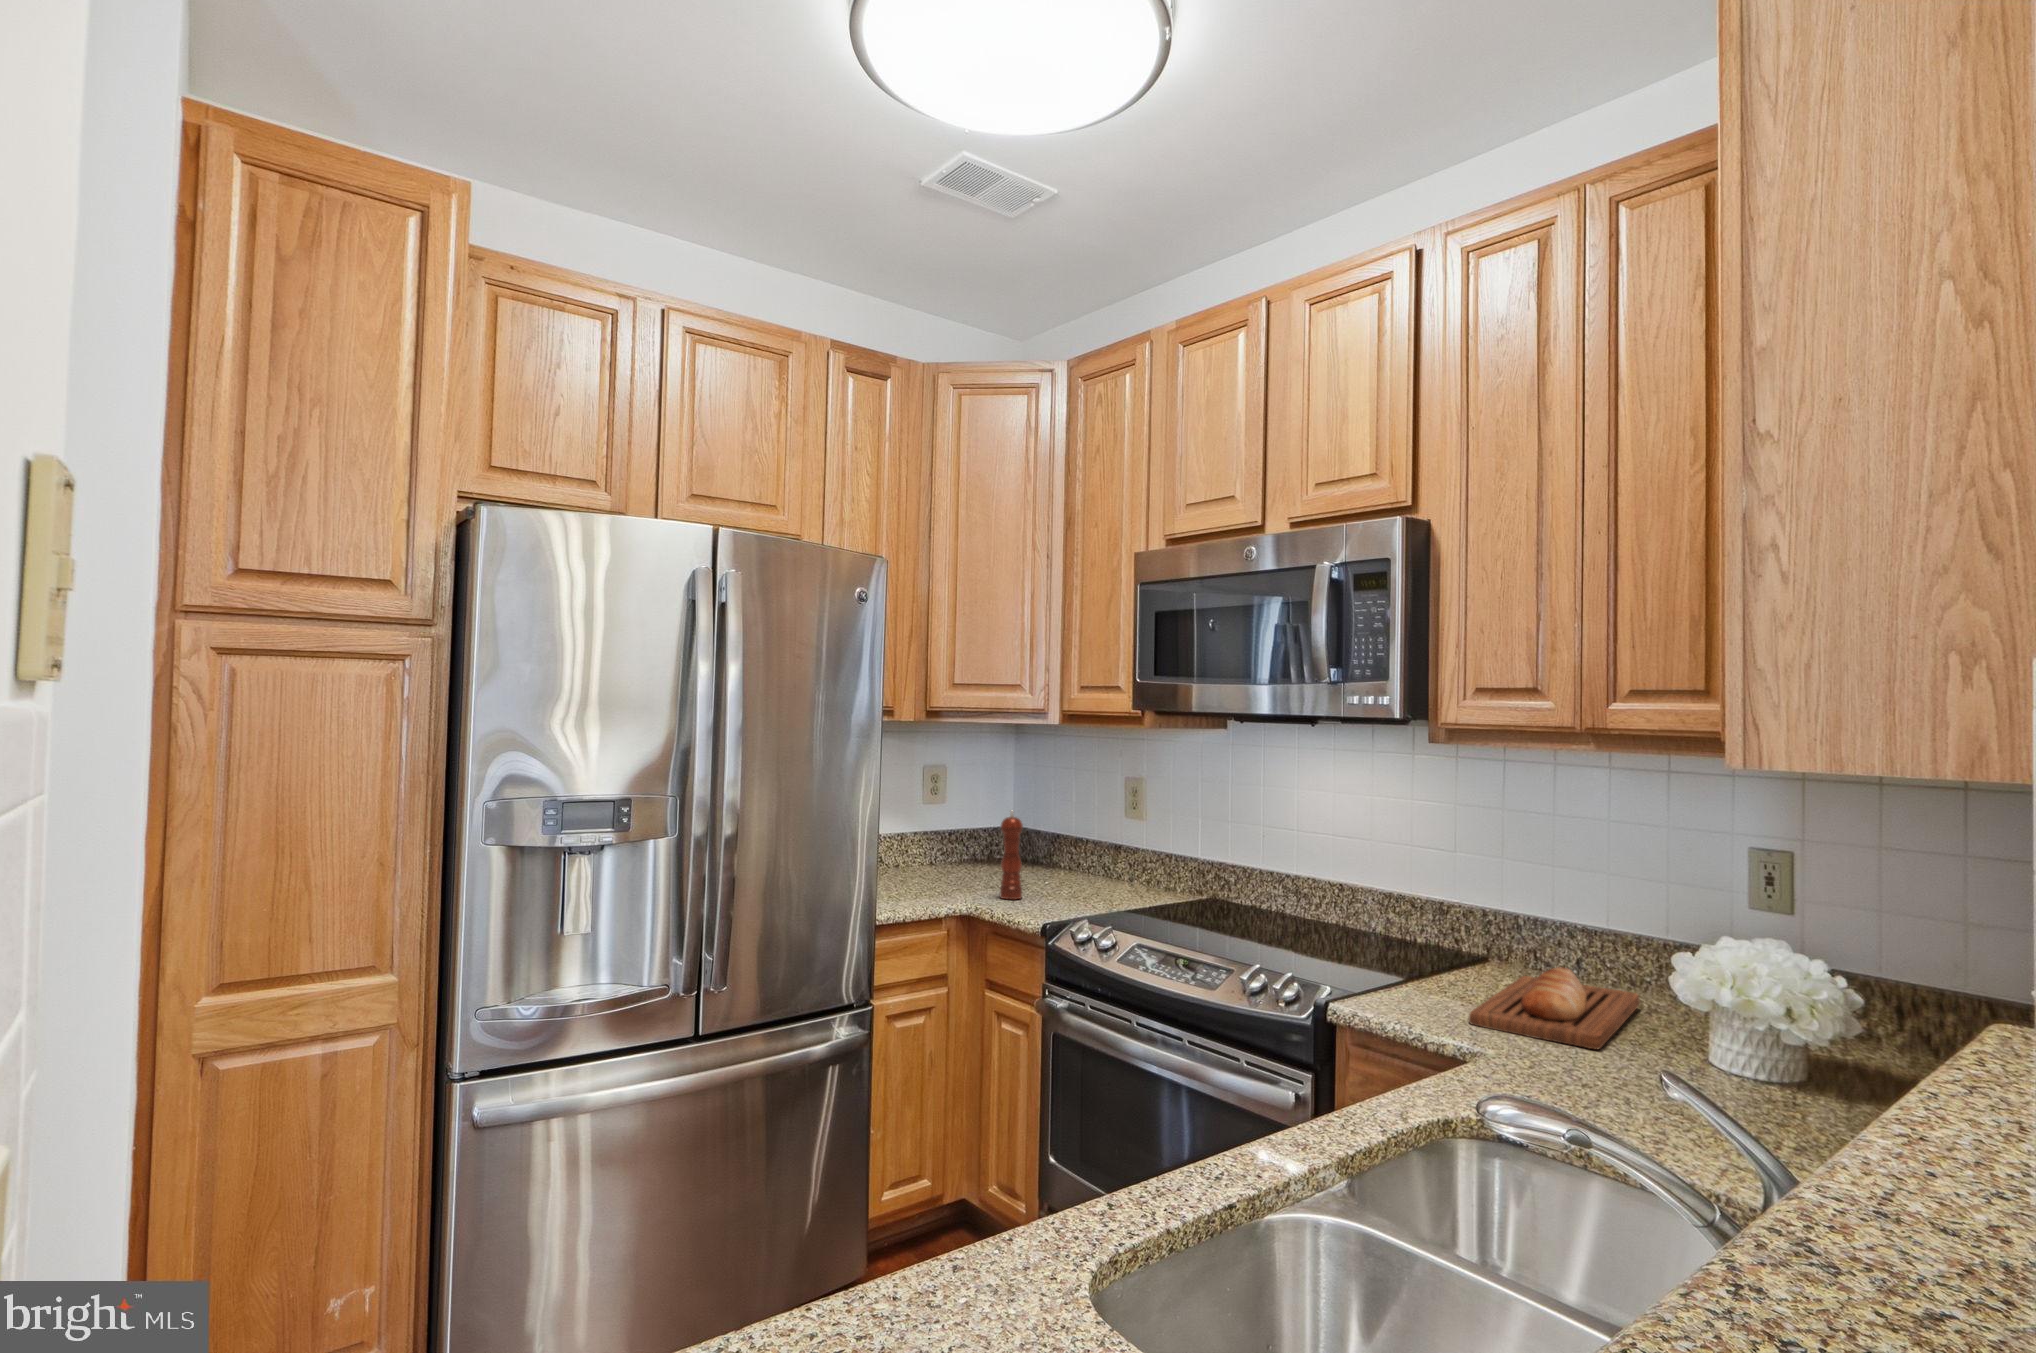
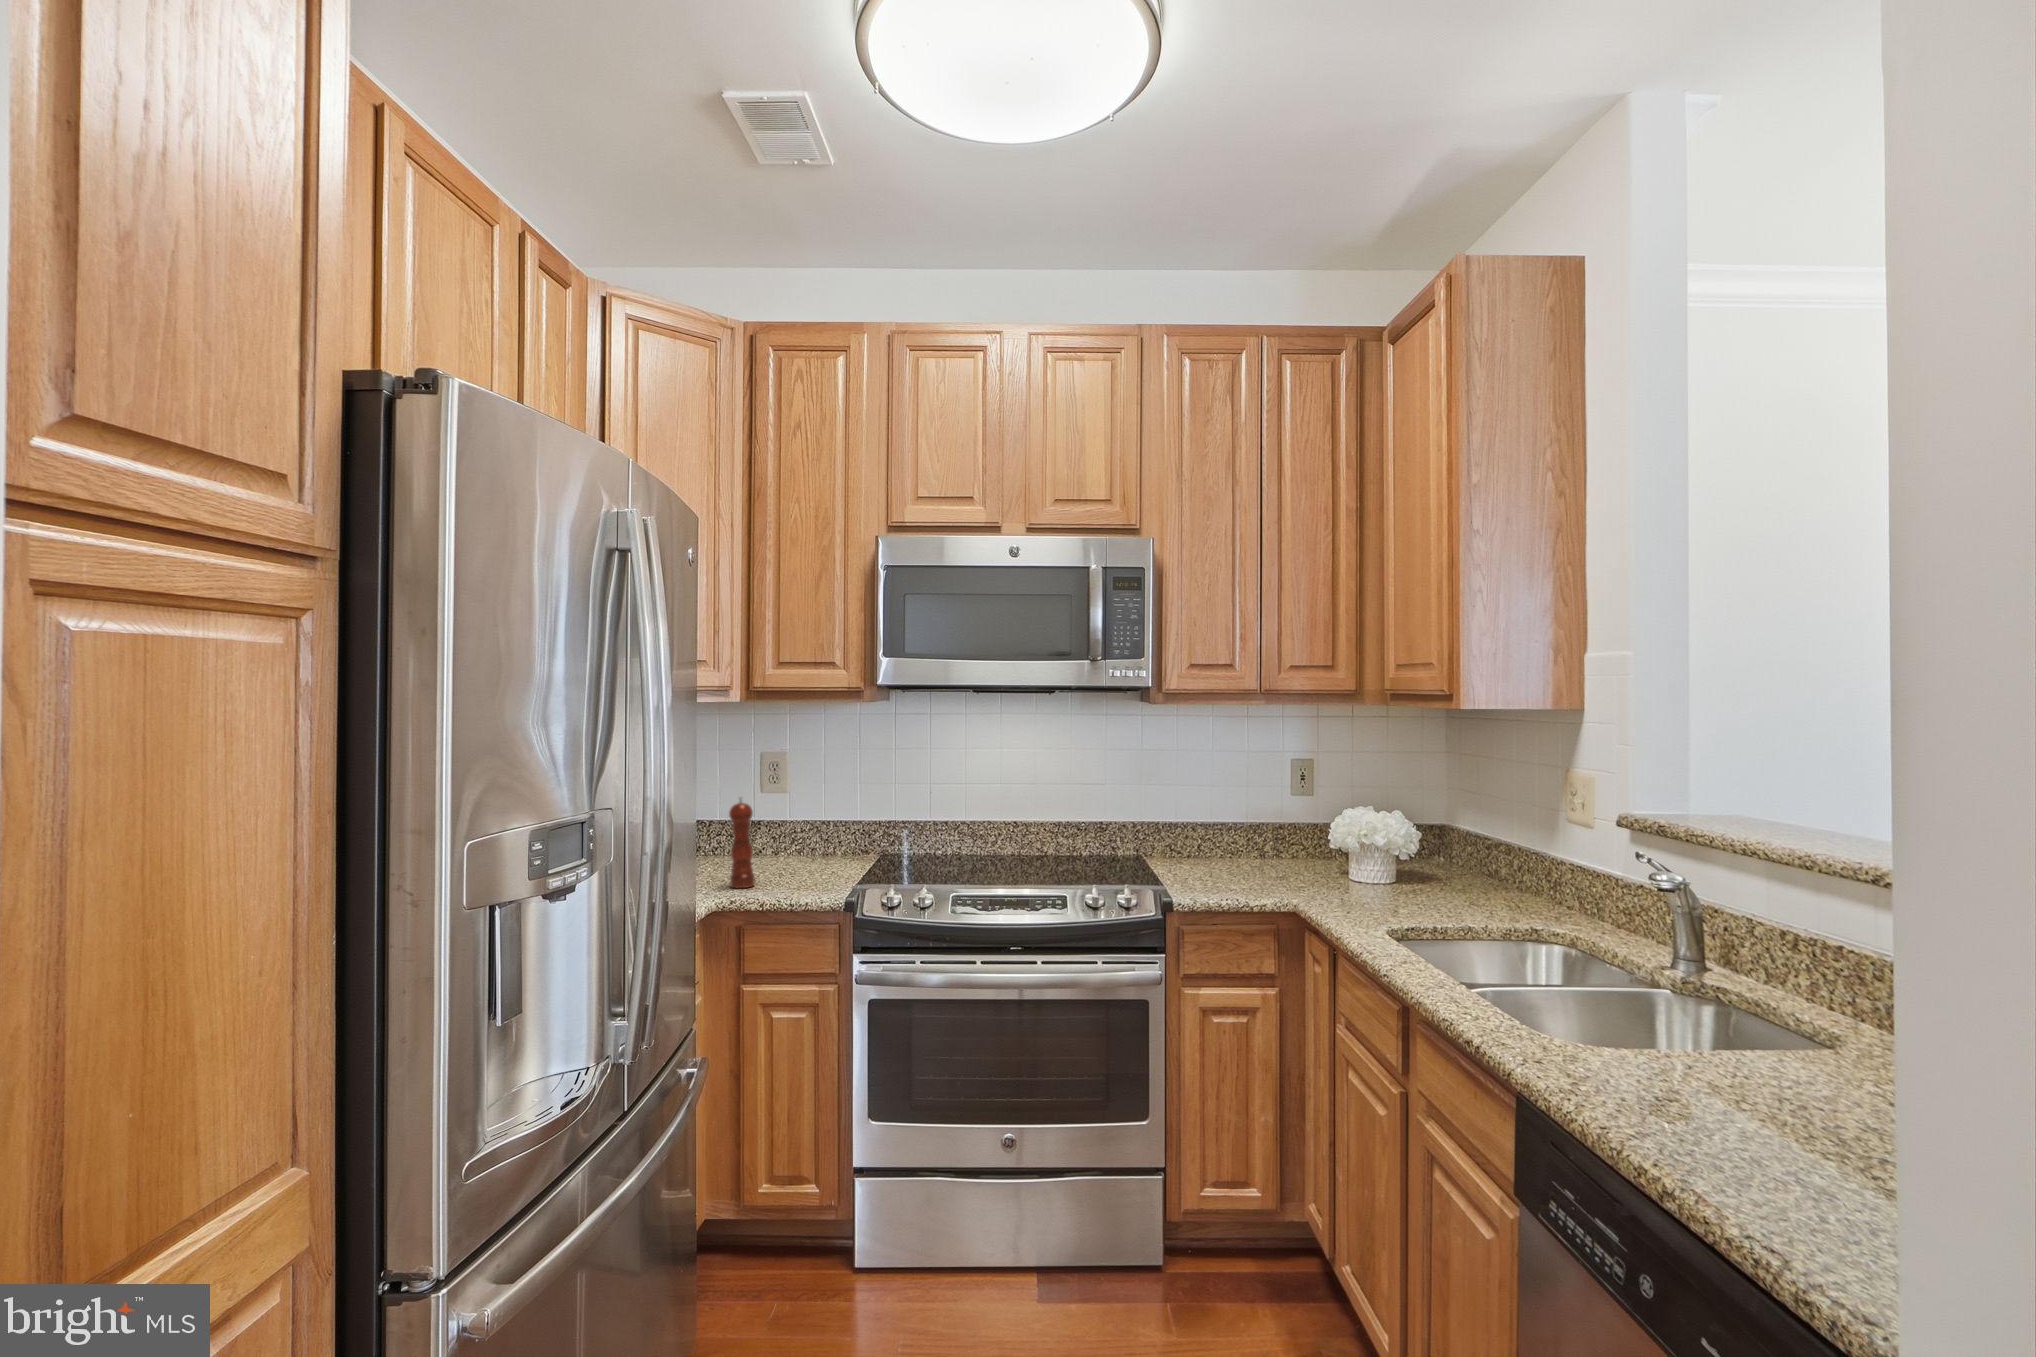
bread loaf: present [1469,967,1640,1049] -> none [1201,848,1322,893]

